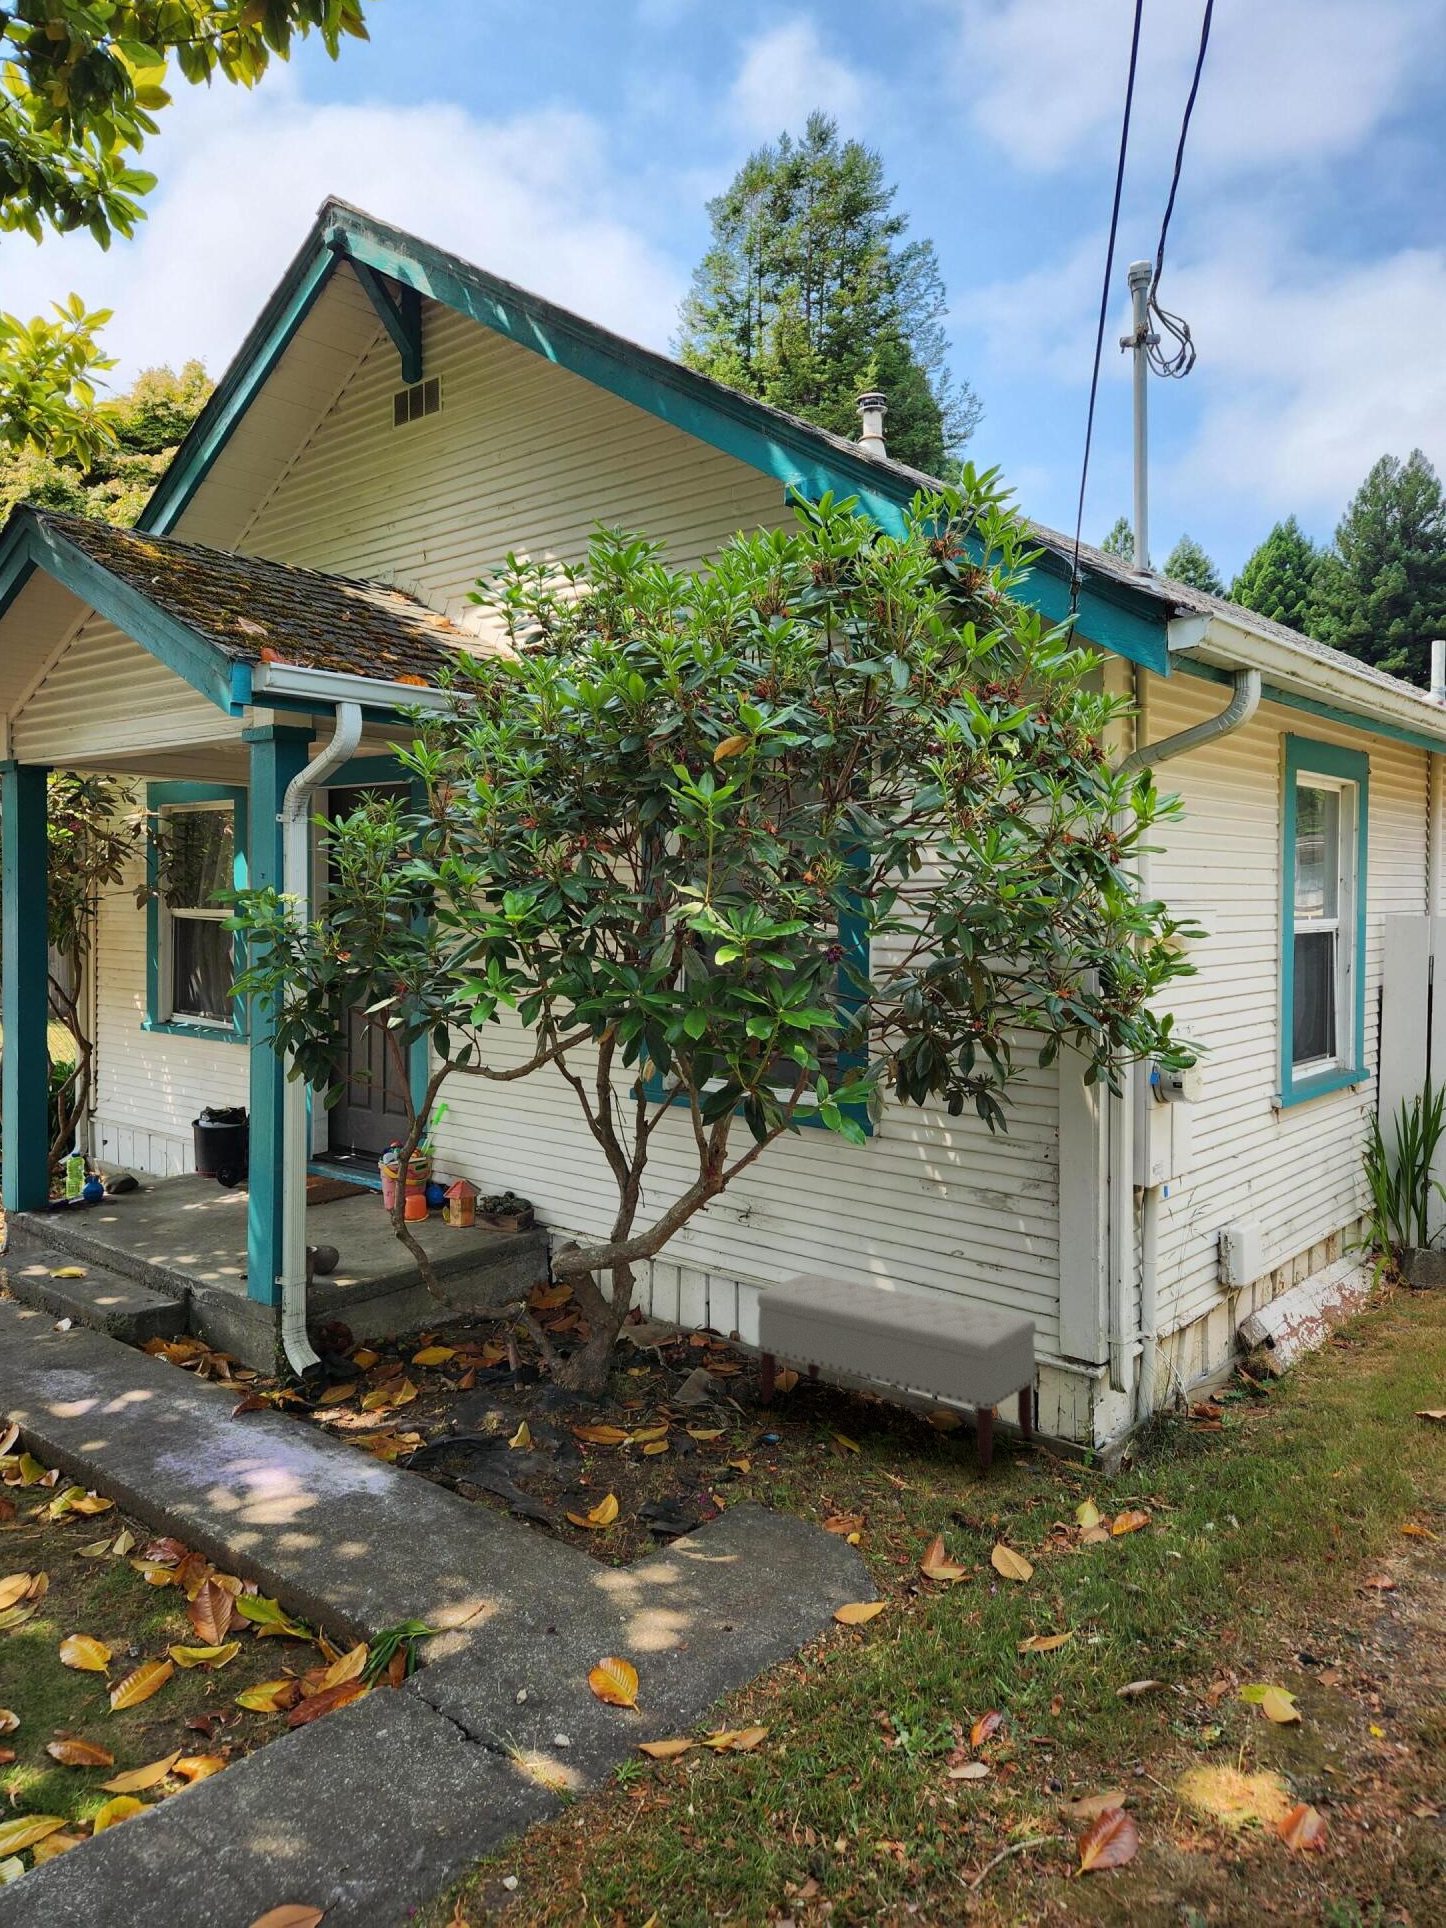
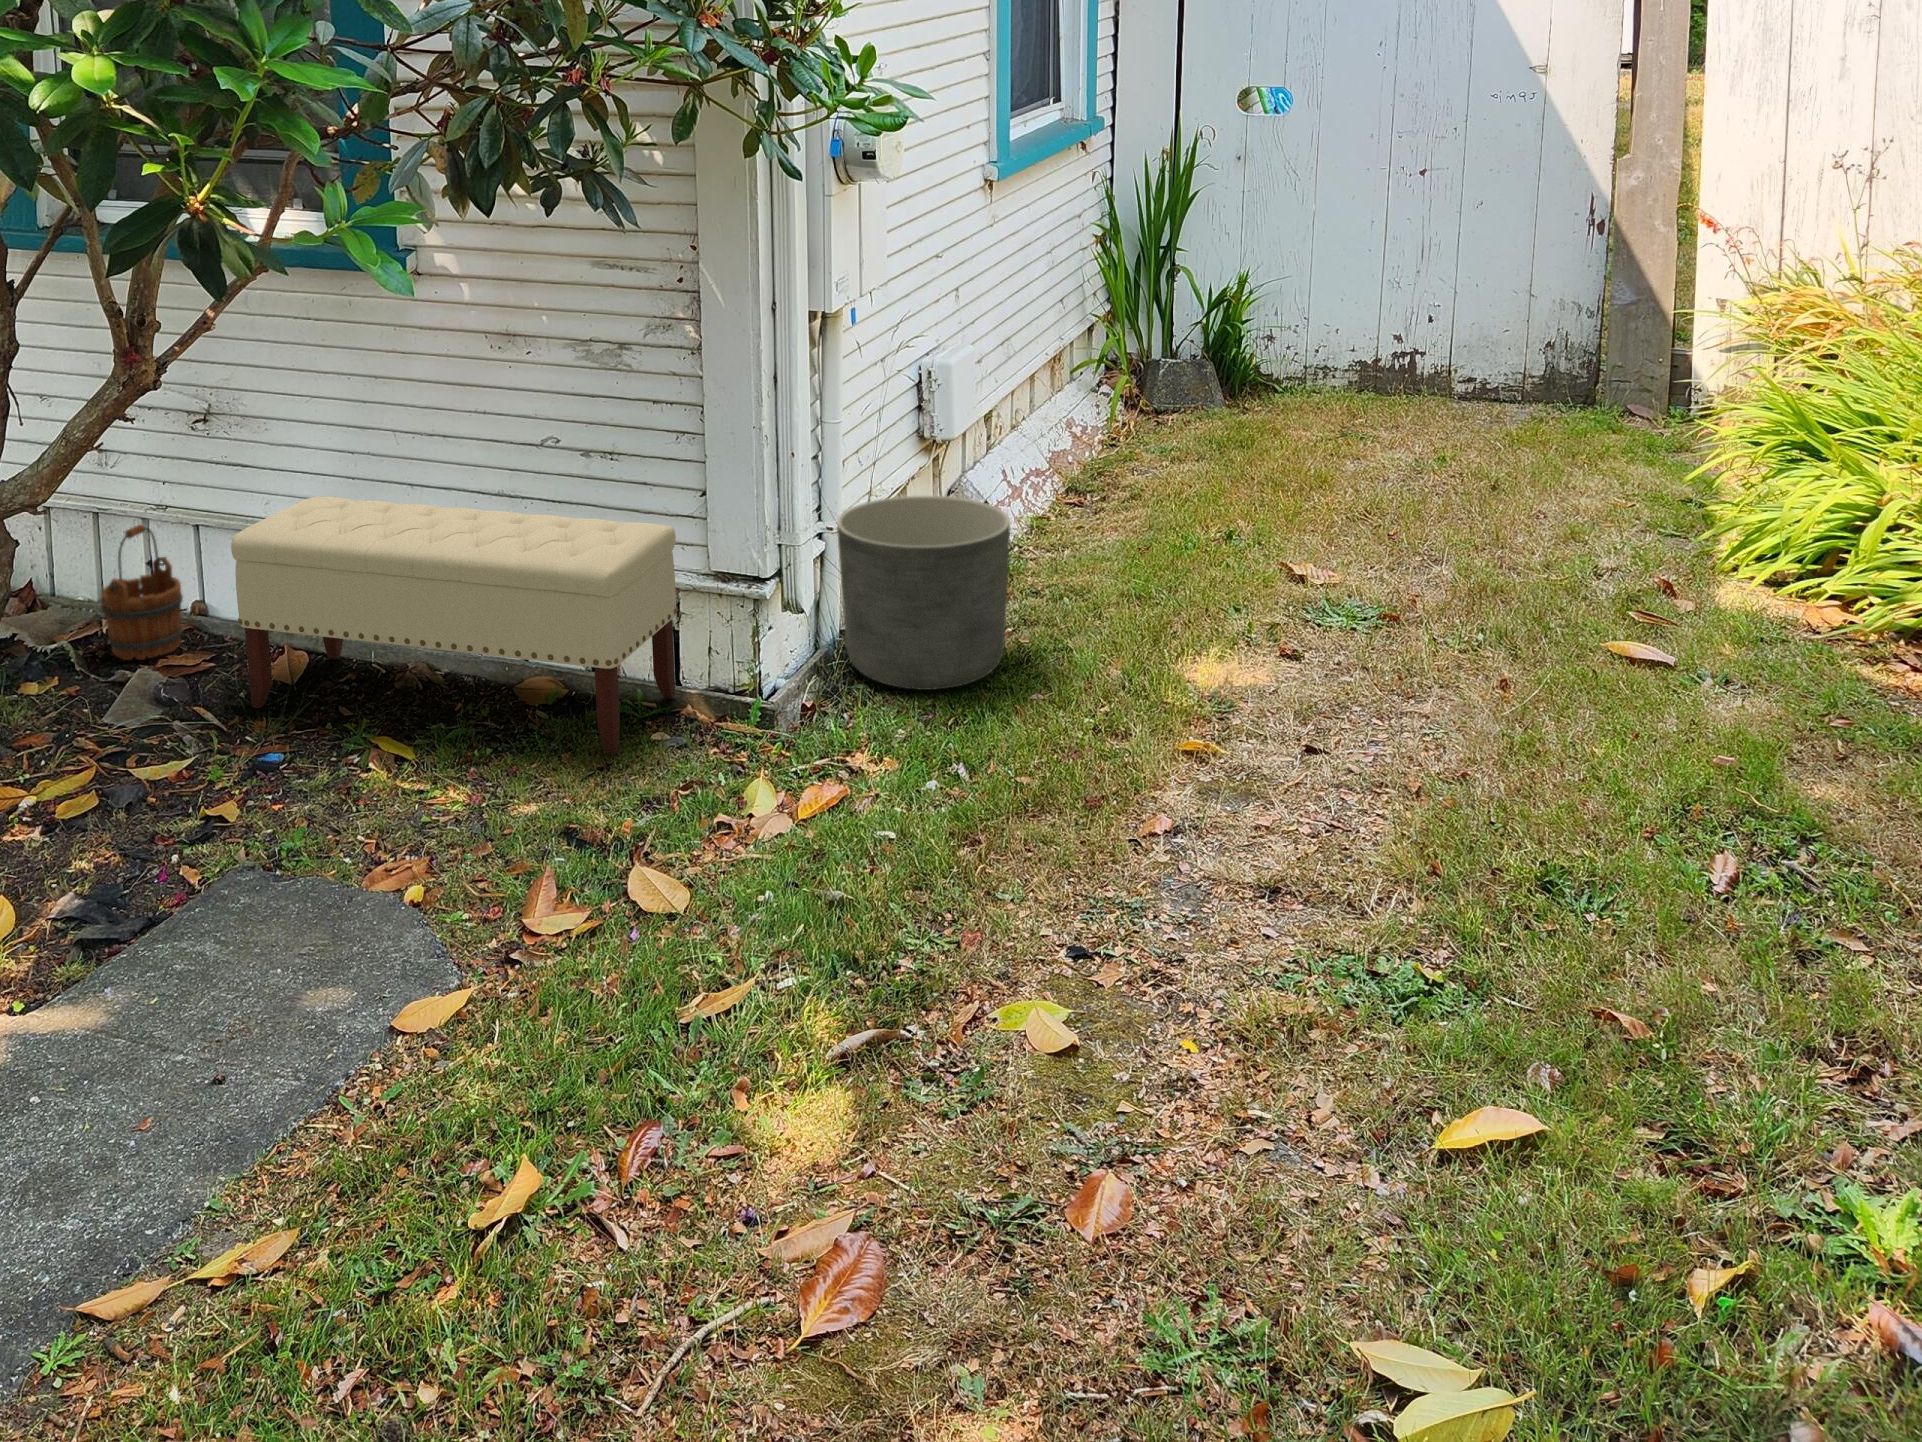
wooden bucket: none [679,1279,726,1365] -> present [101,524,183,660]
planter: none [1149,1320,1276,1461] -> present [837,496,1010,690]

